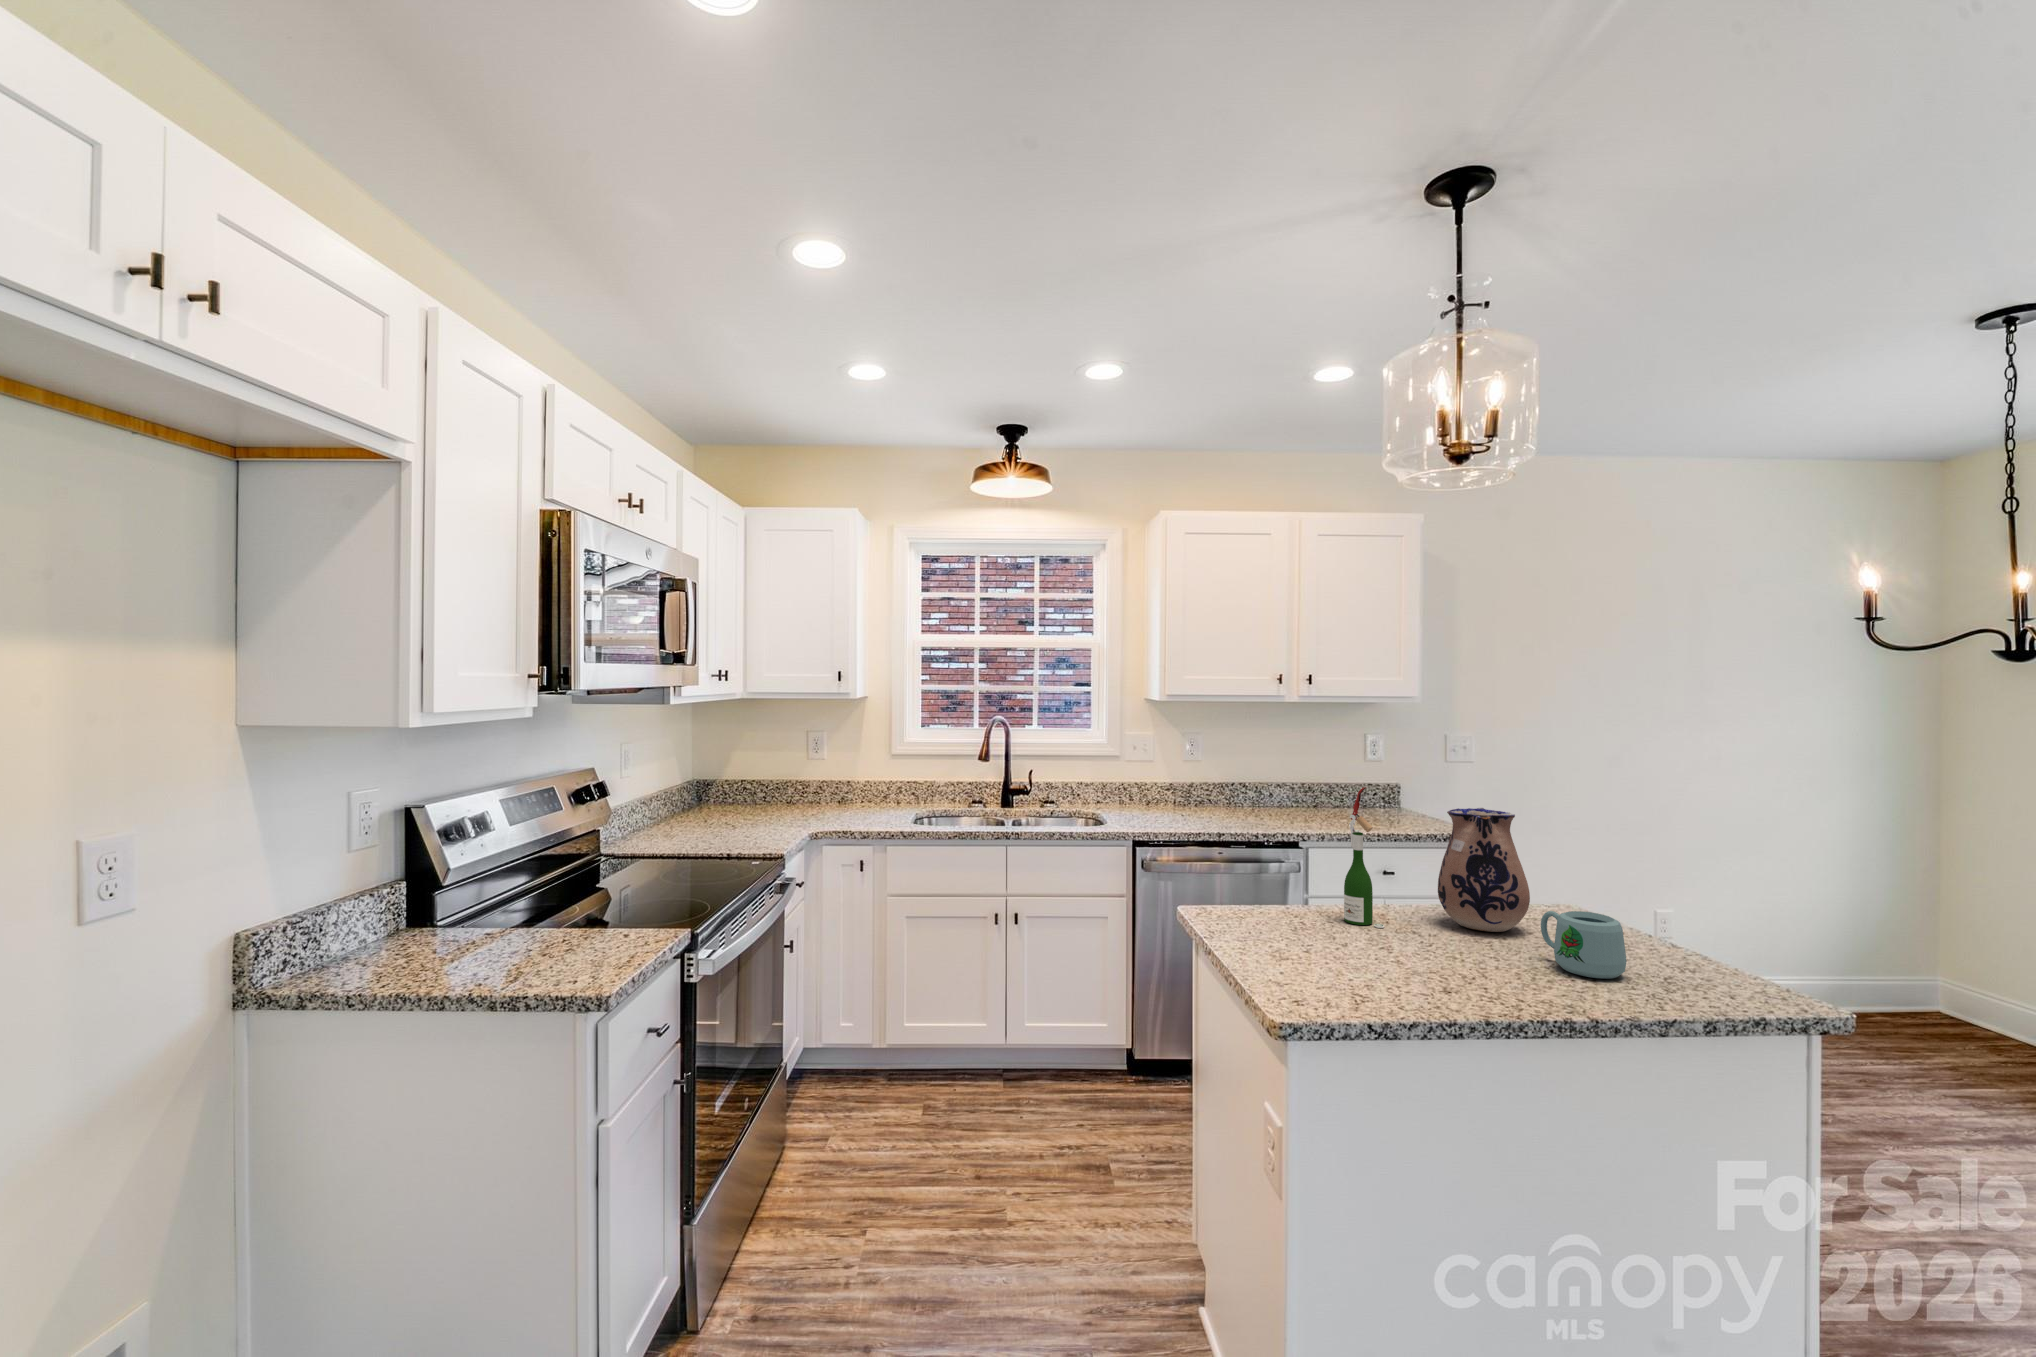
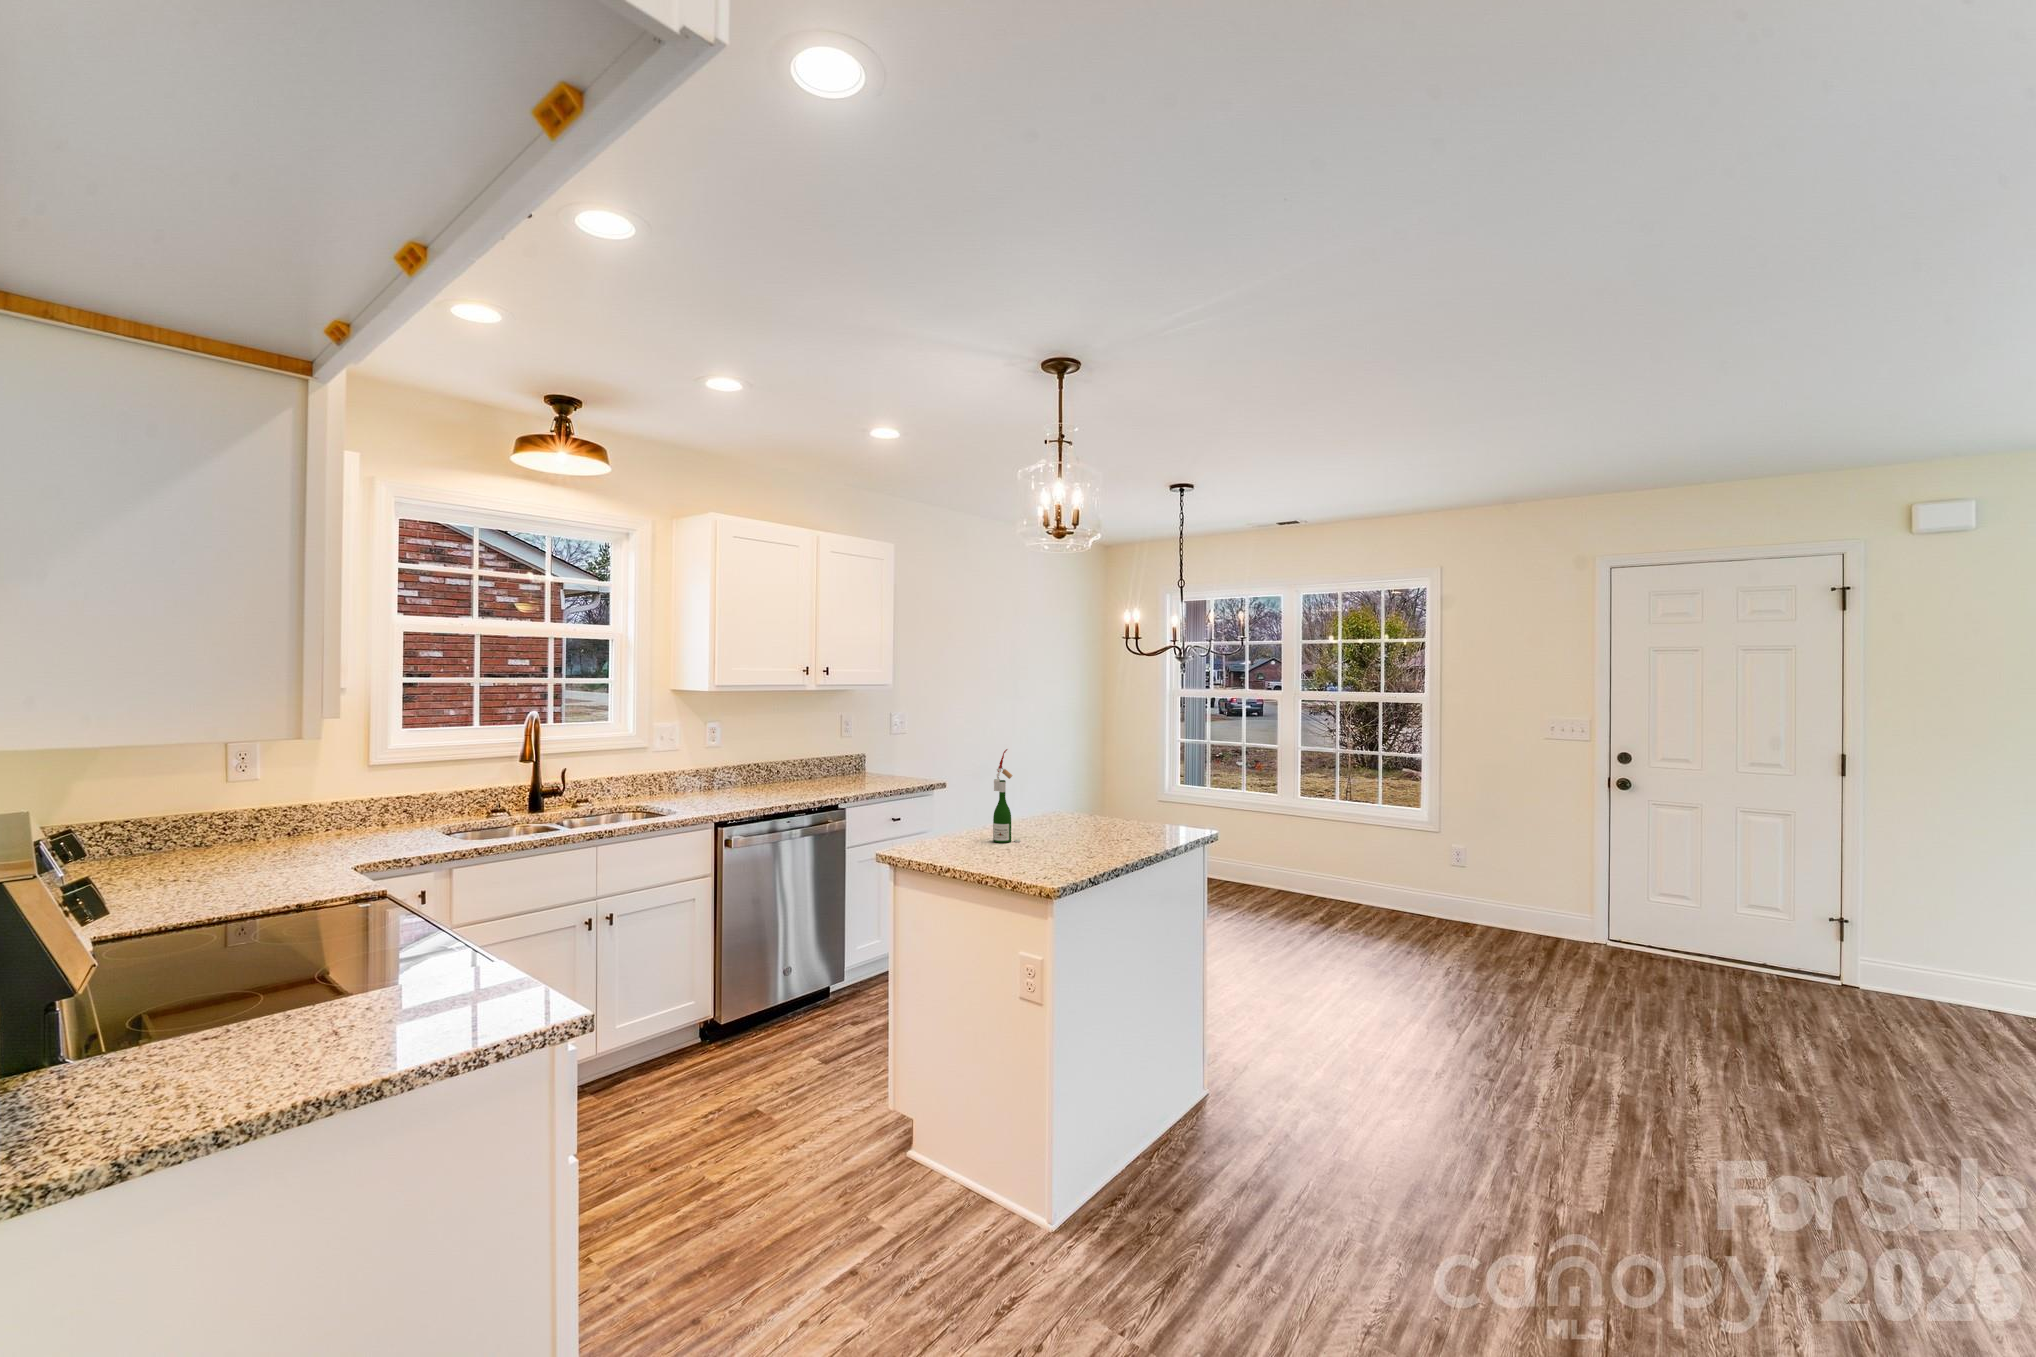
ceramic pitcher: present [1438,808,1530,932] -> none [1034,757,1085,833]
mug: present [1541,911,1627,979] -> none [1110,808,1156,842]

